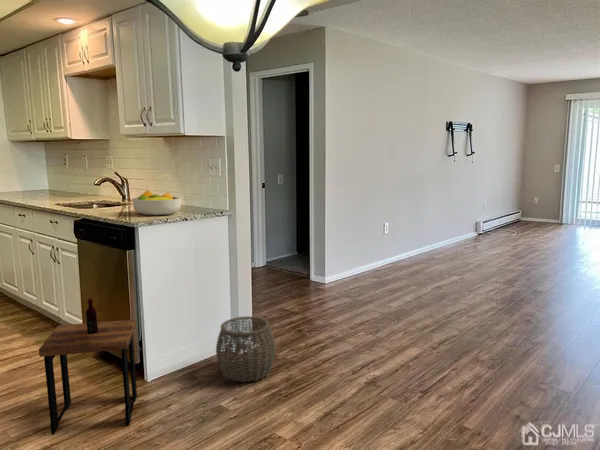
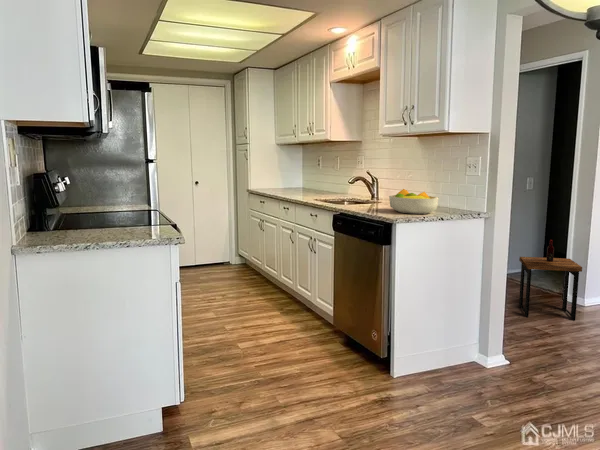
side table: present [39,298,137,435] -> present [519,240,582,321]
woven basket: present [216,316,275,382] -> none [466,328,536,401]

